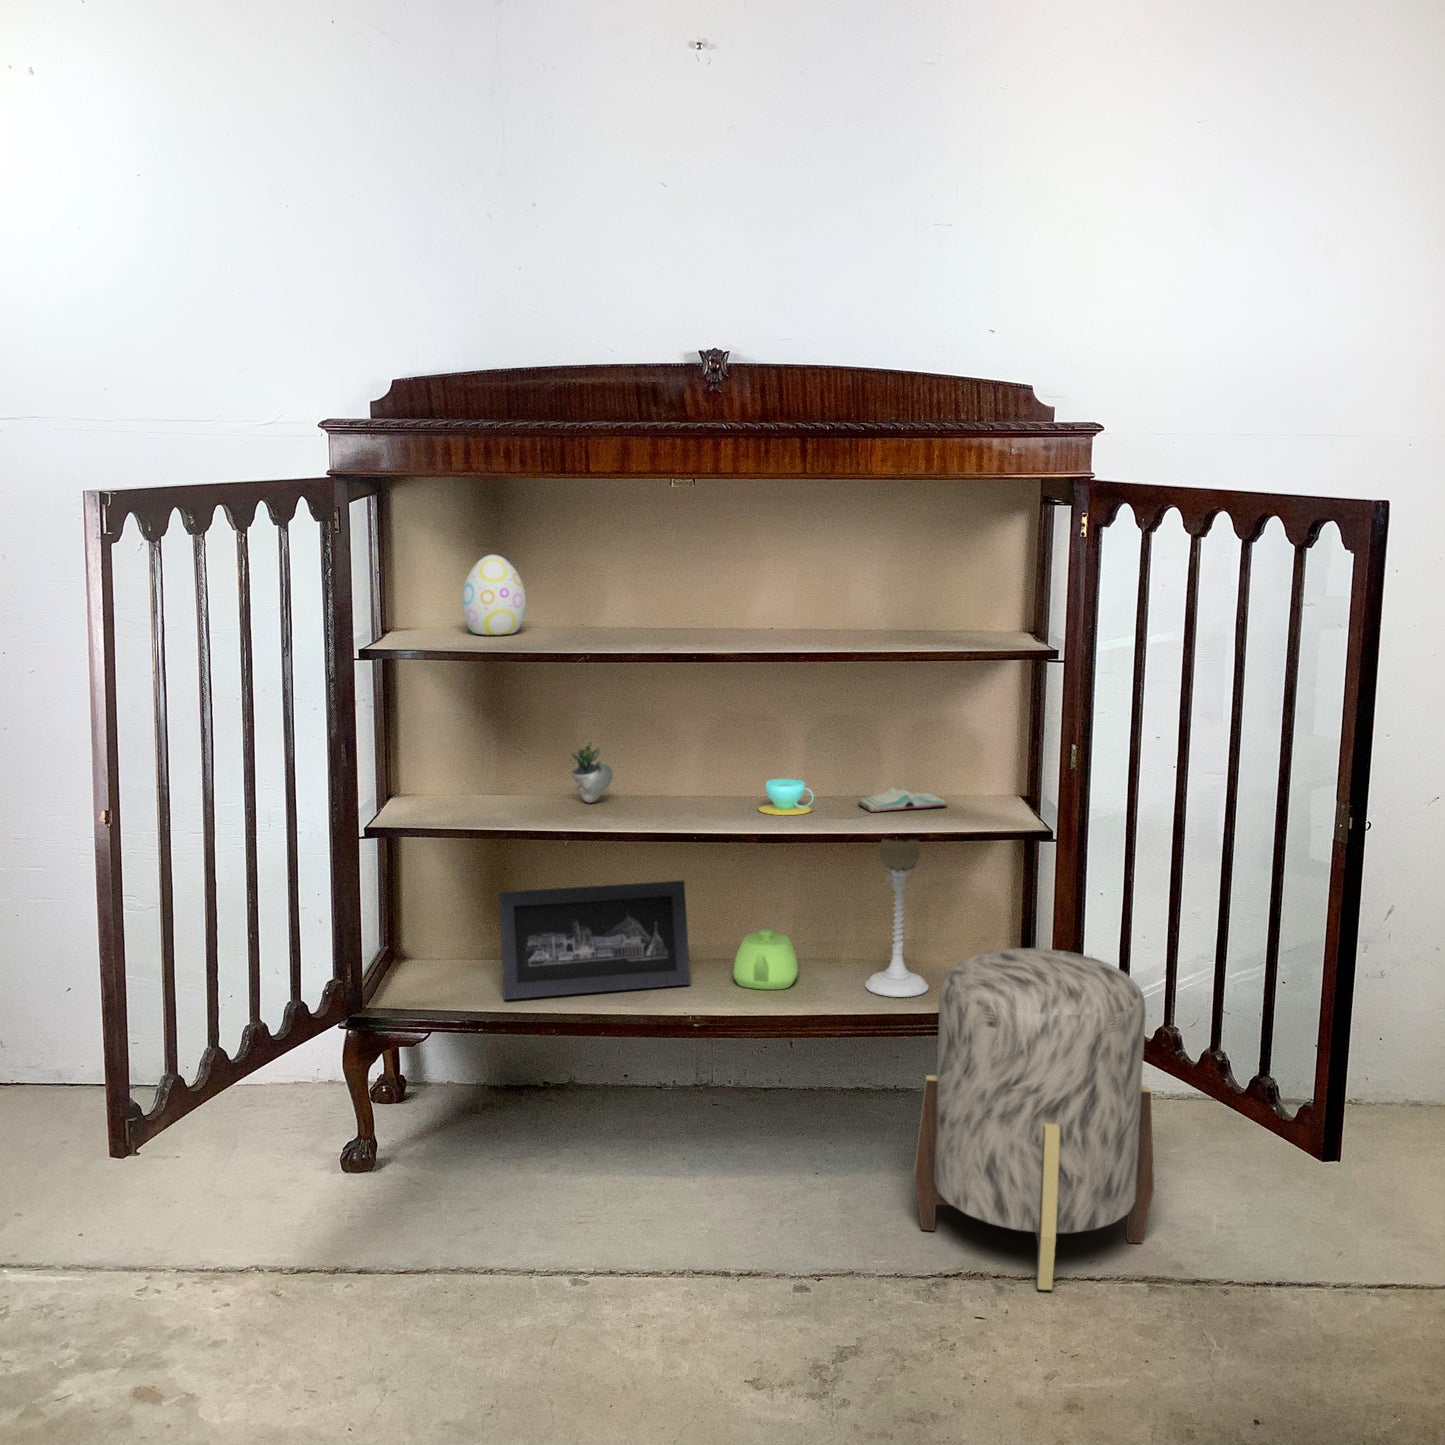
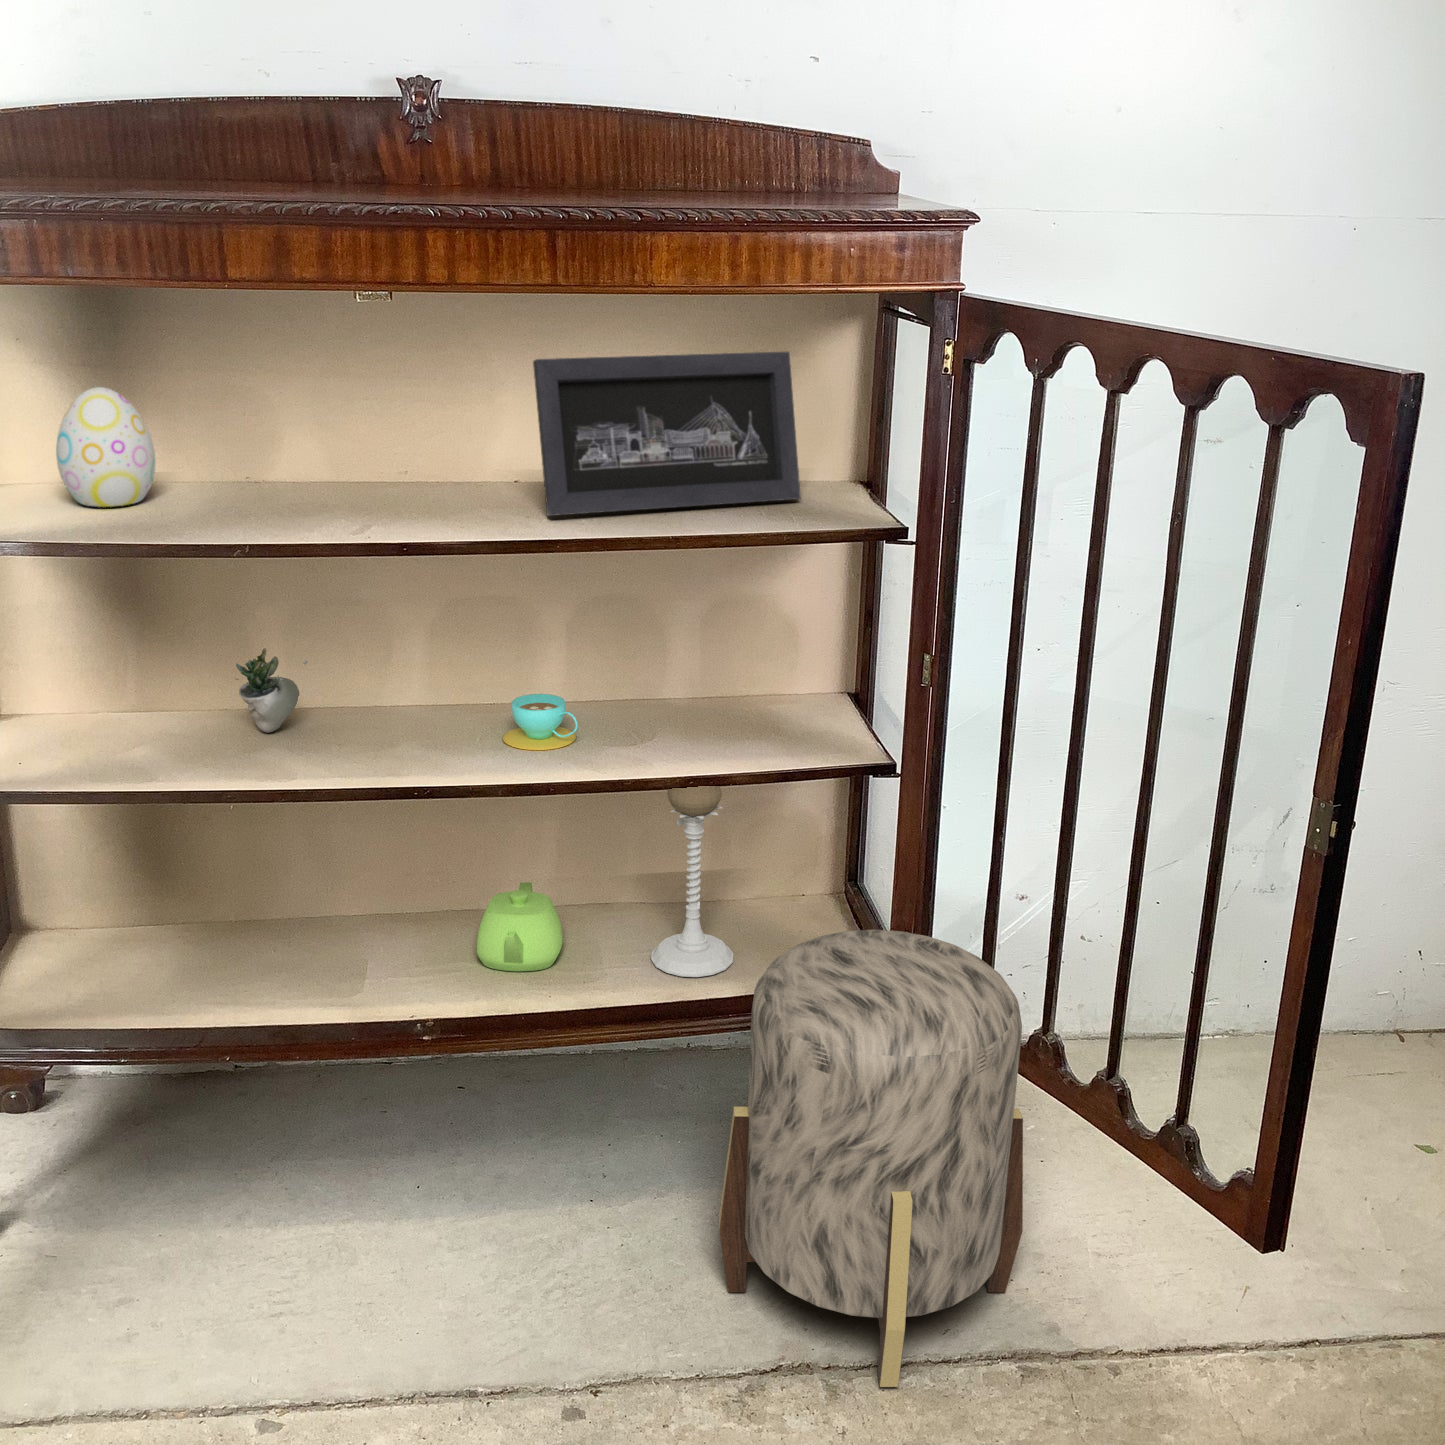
book: present [858,788,947,812] -> none [637,699,757,739]
picture frame: present [499,881,691,999] -> present [533,352,801,516]

